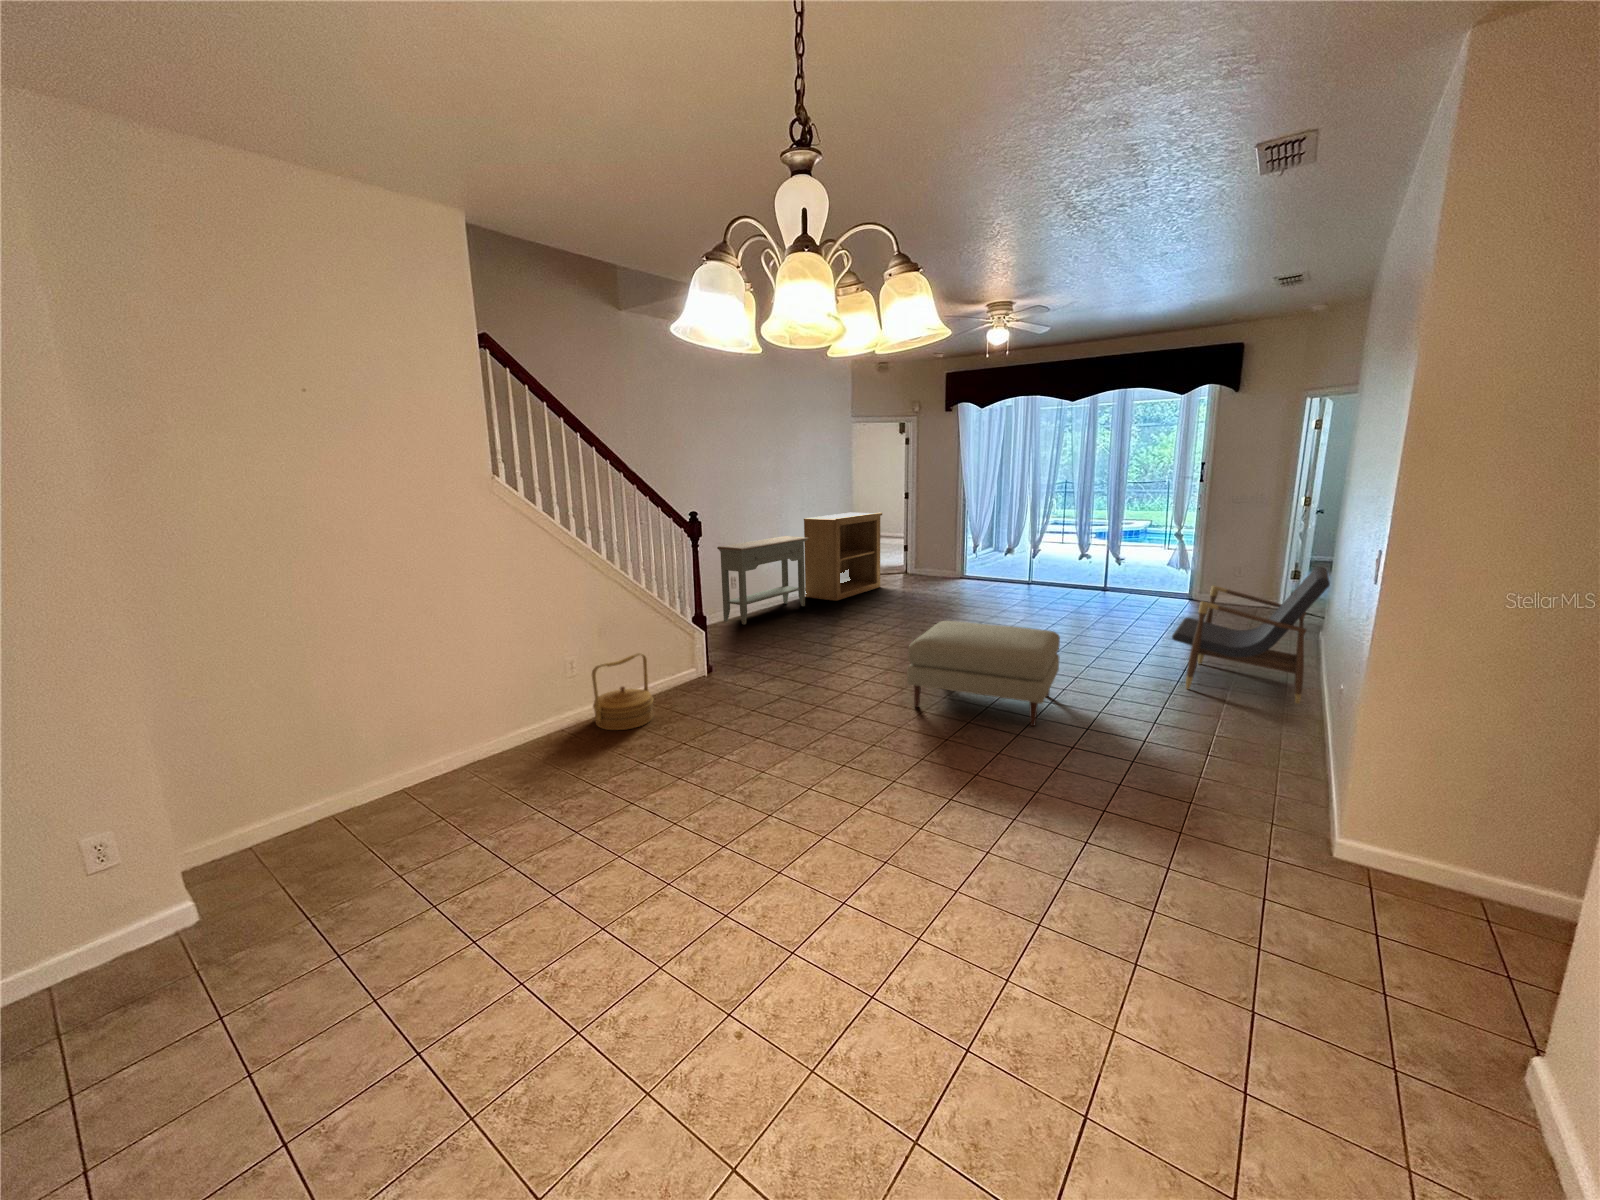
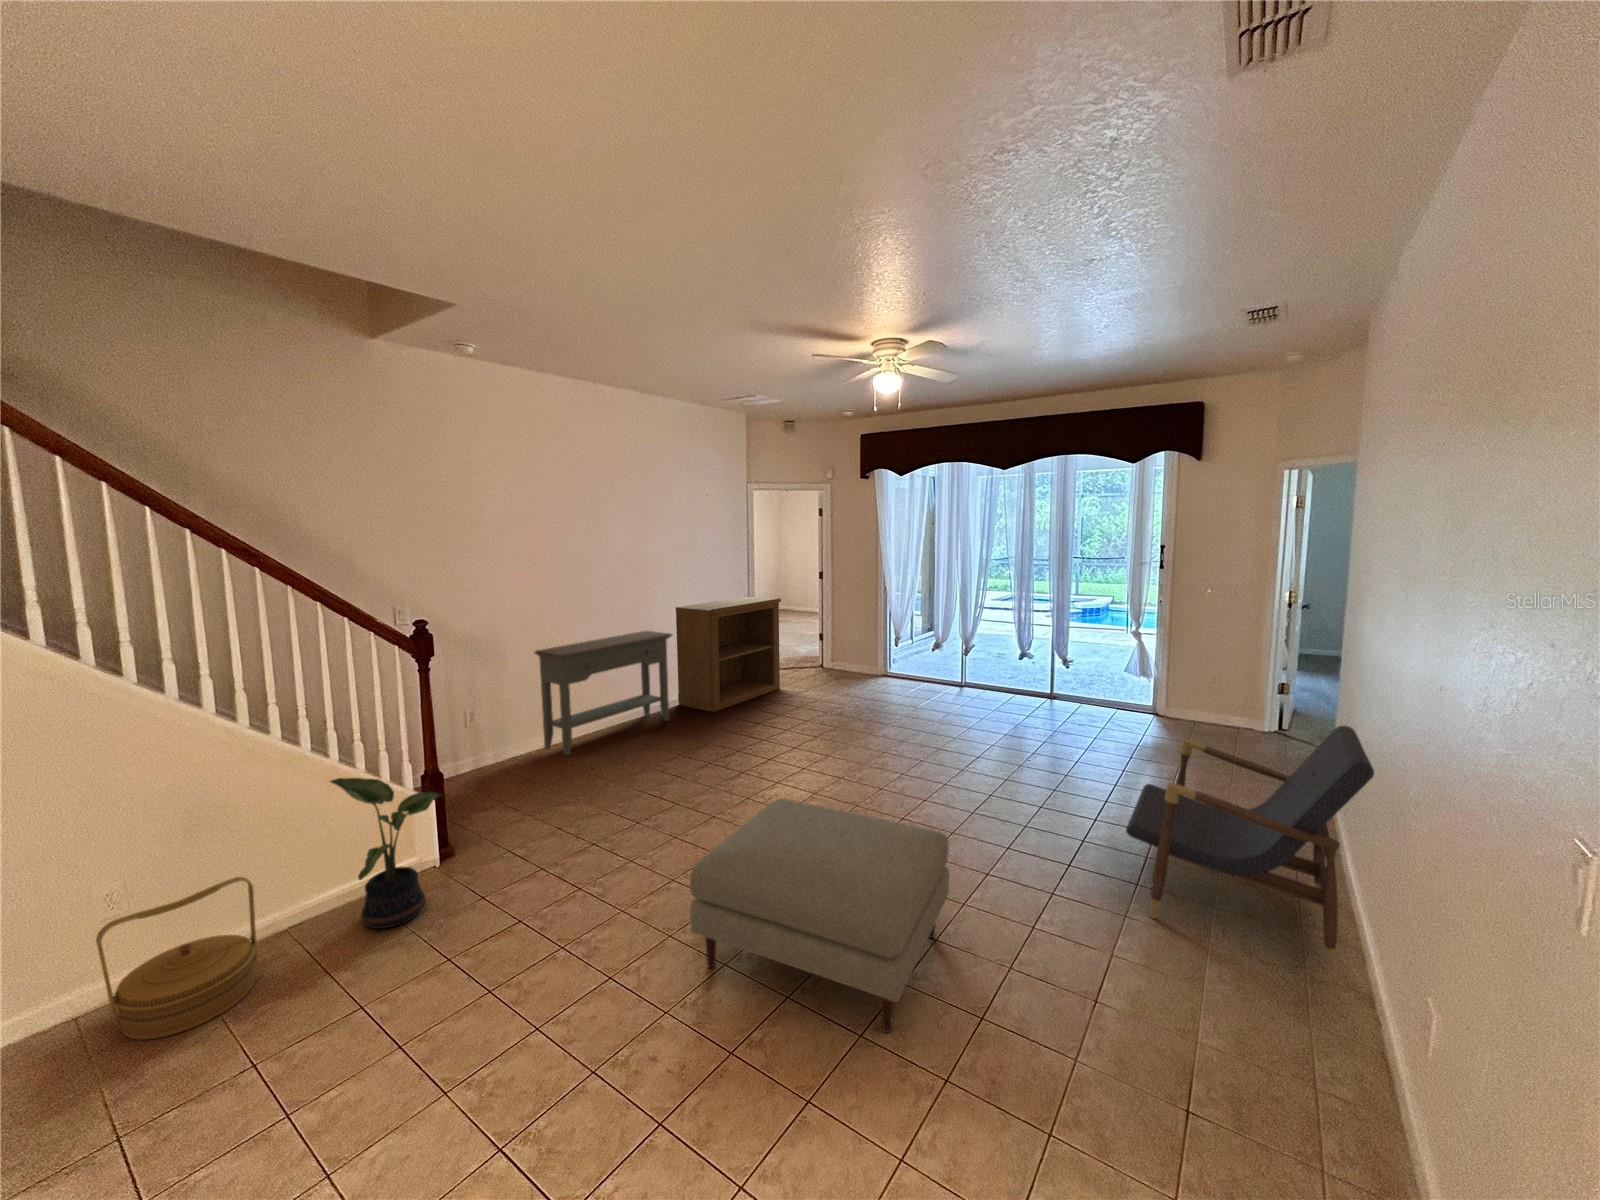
potted plant: none [663,606,722,696] -> present [330,778,443,929]

